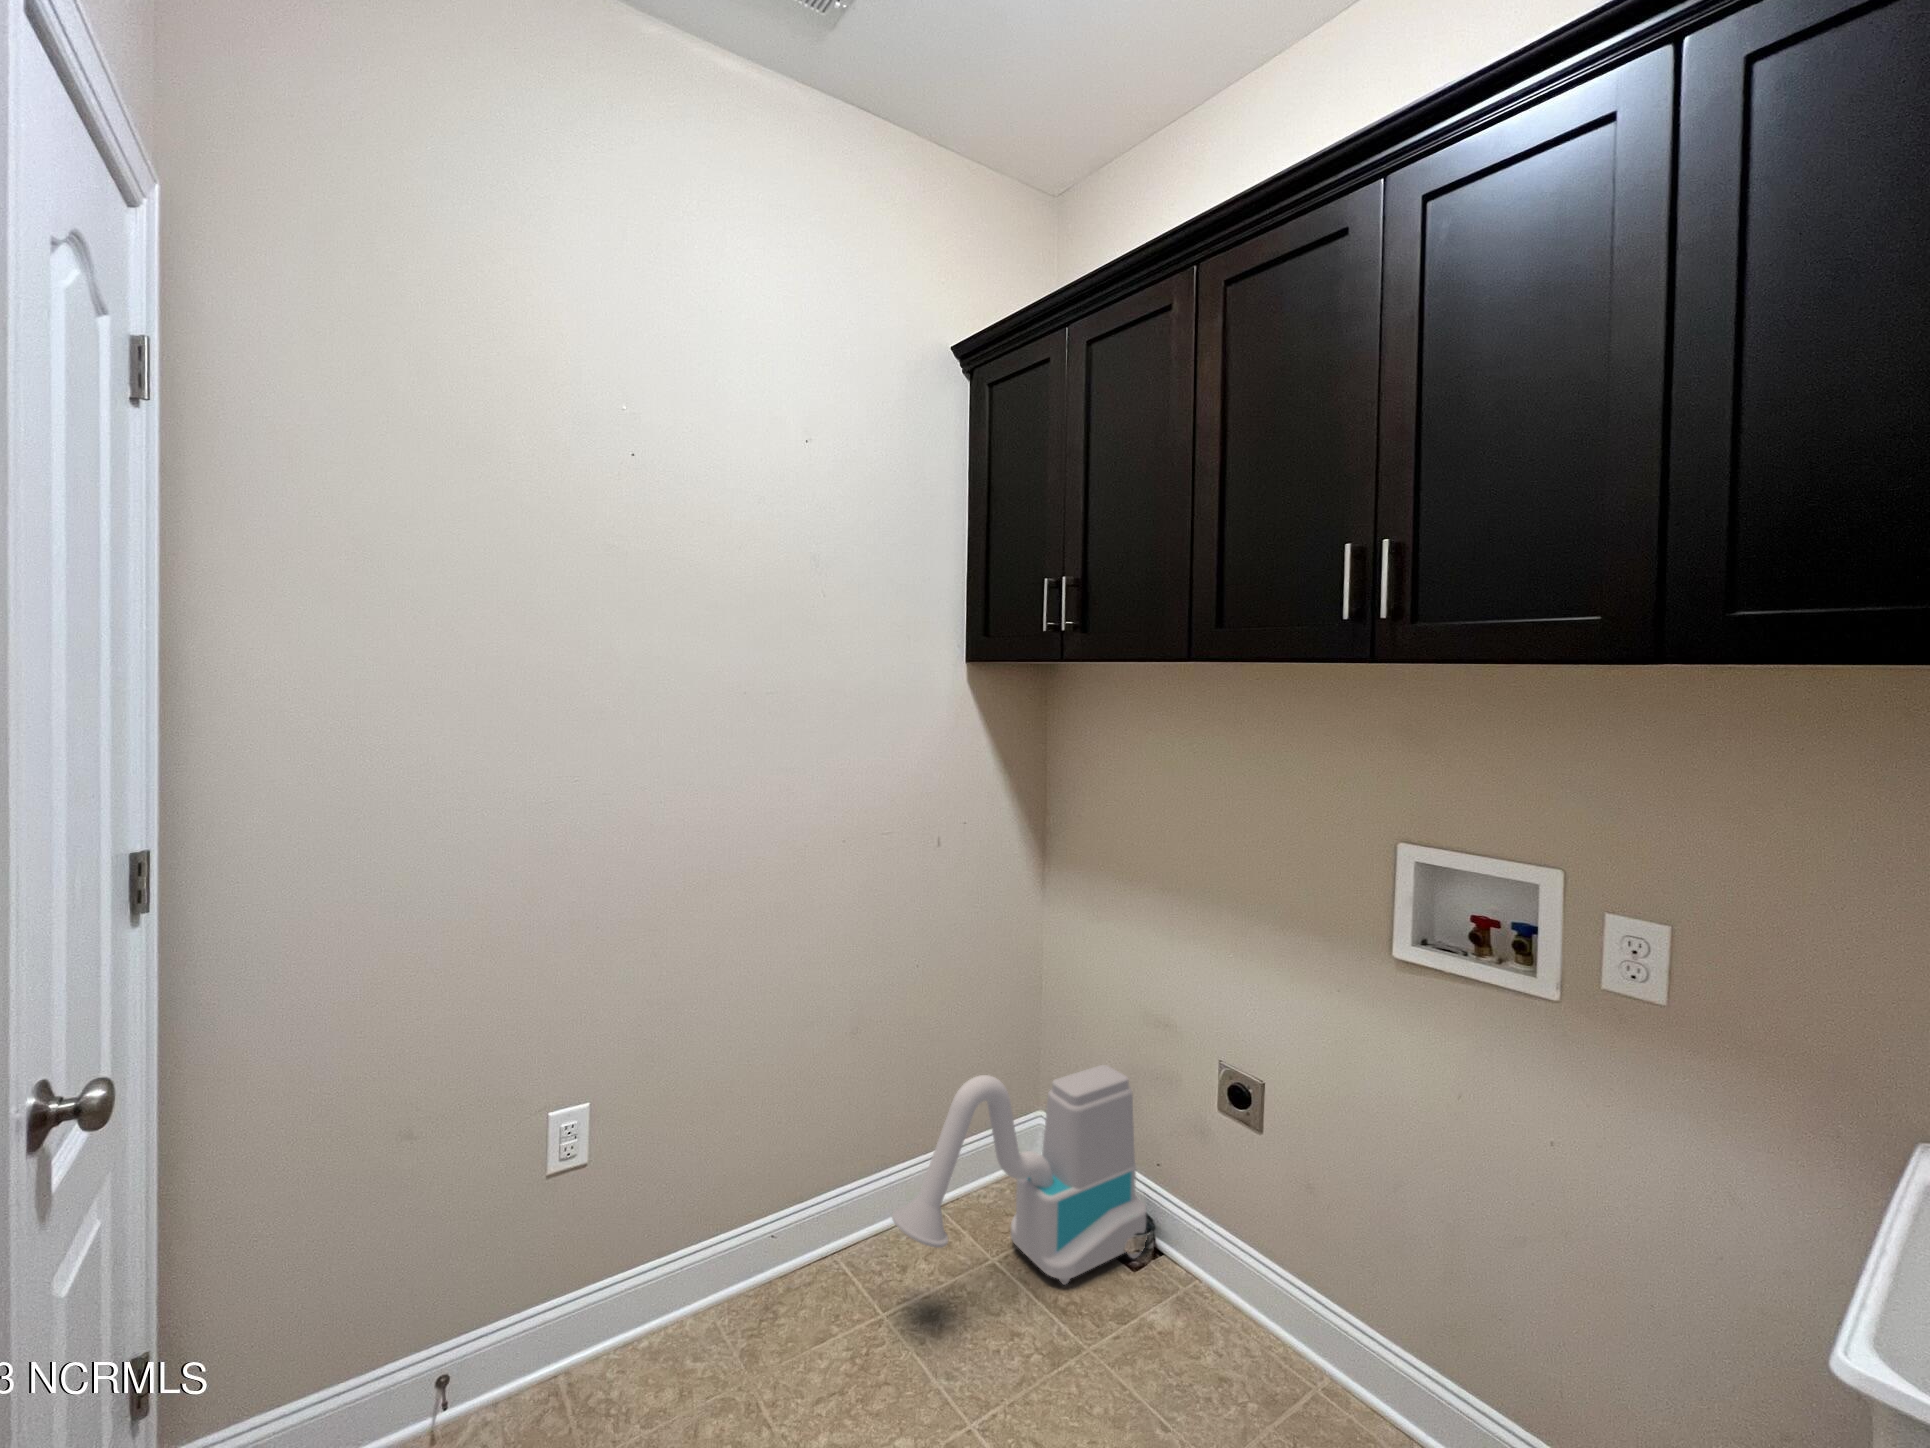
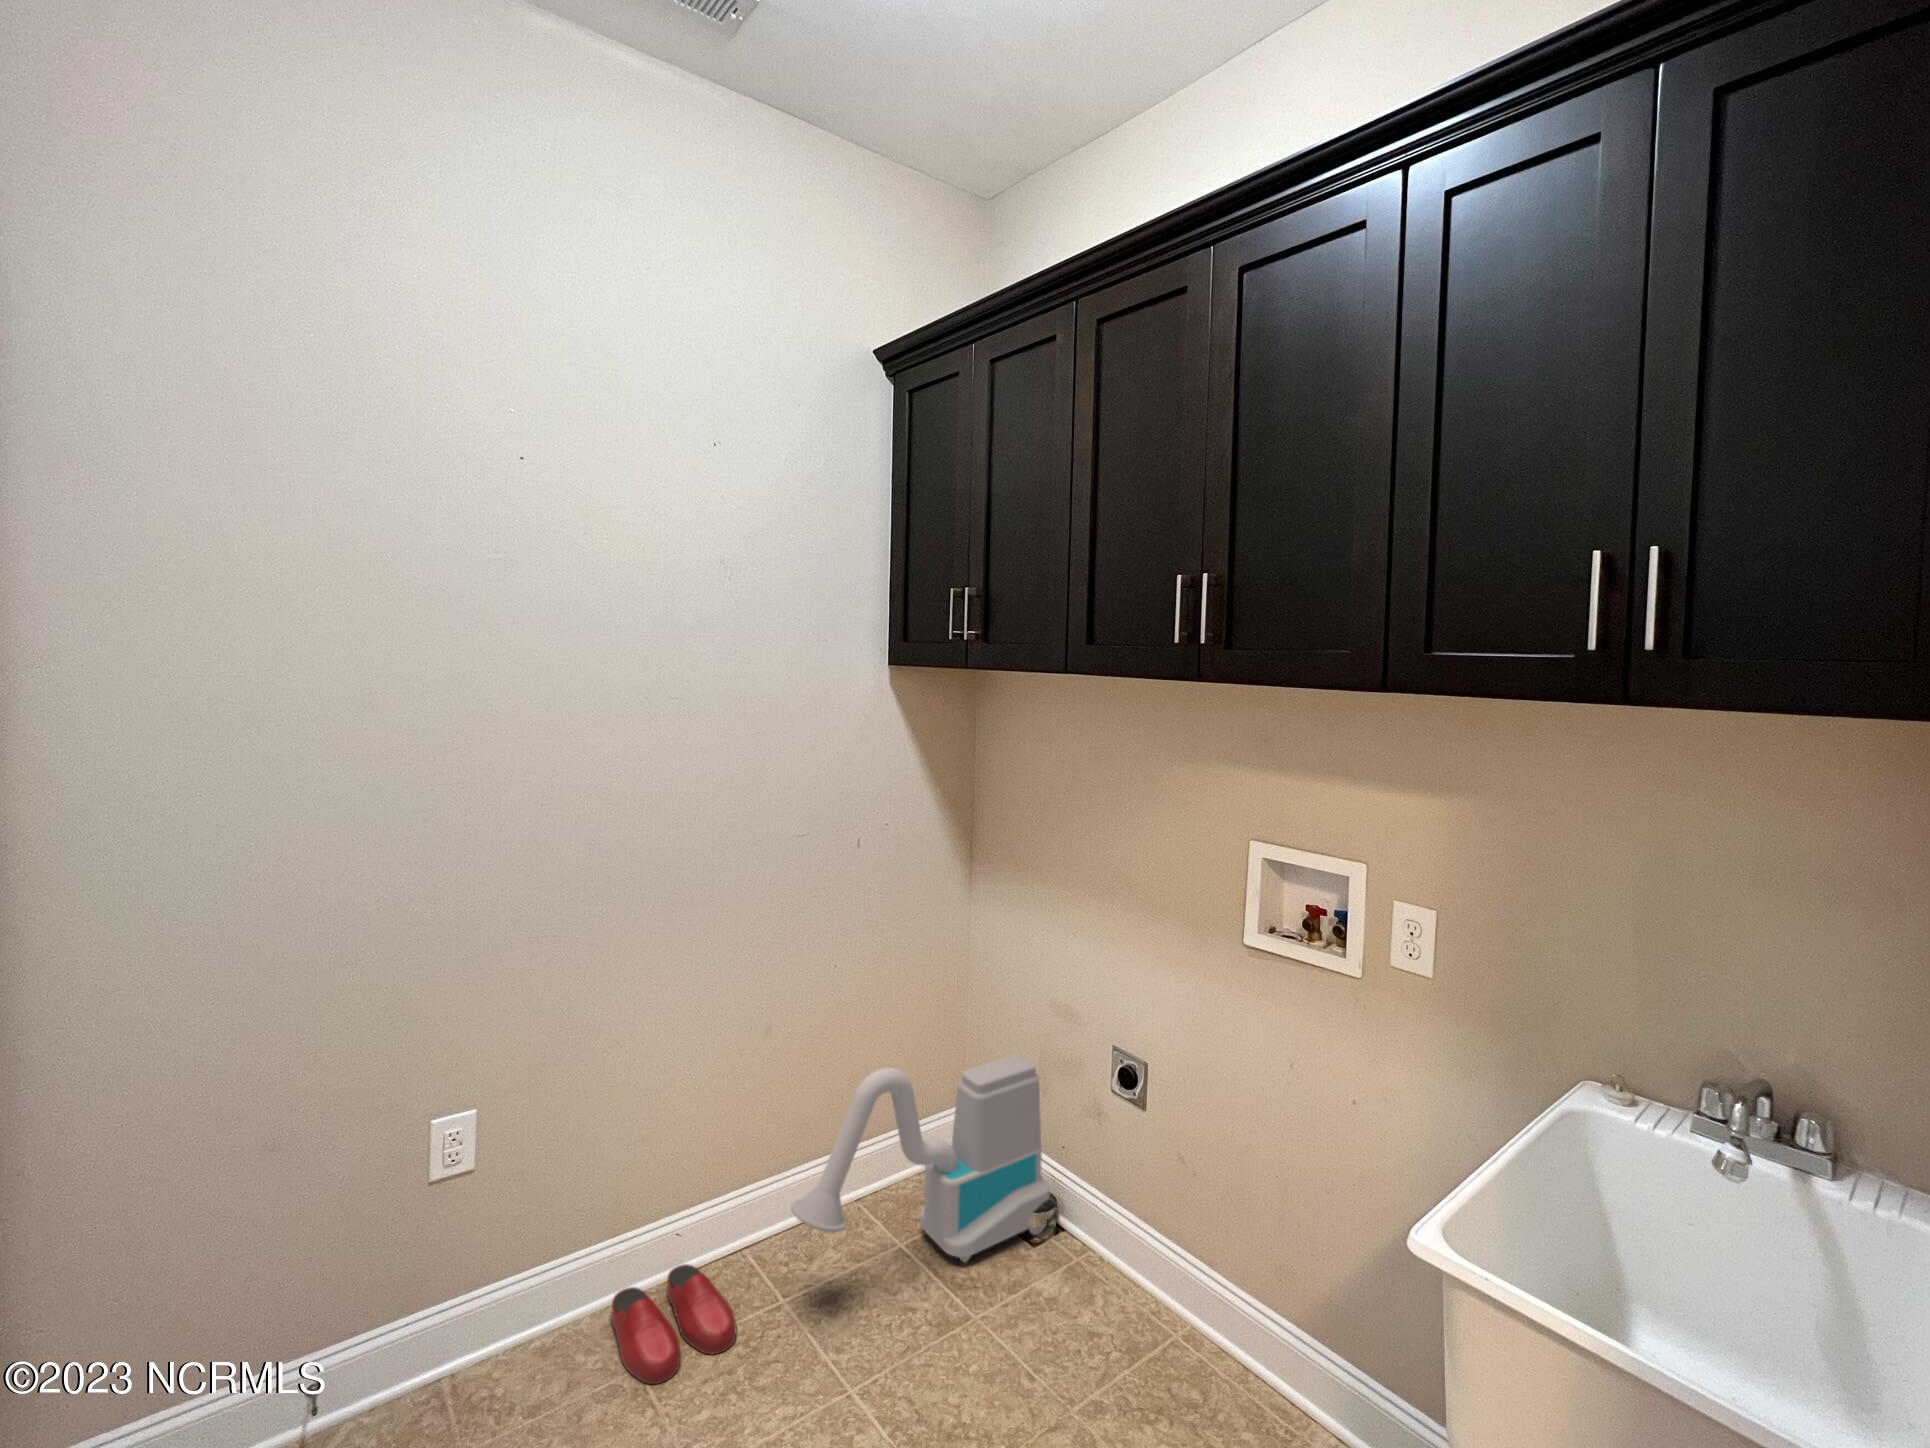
slippers: none [715,1267,842,1400] -> present [612,1264,736,1384]

